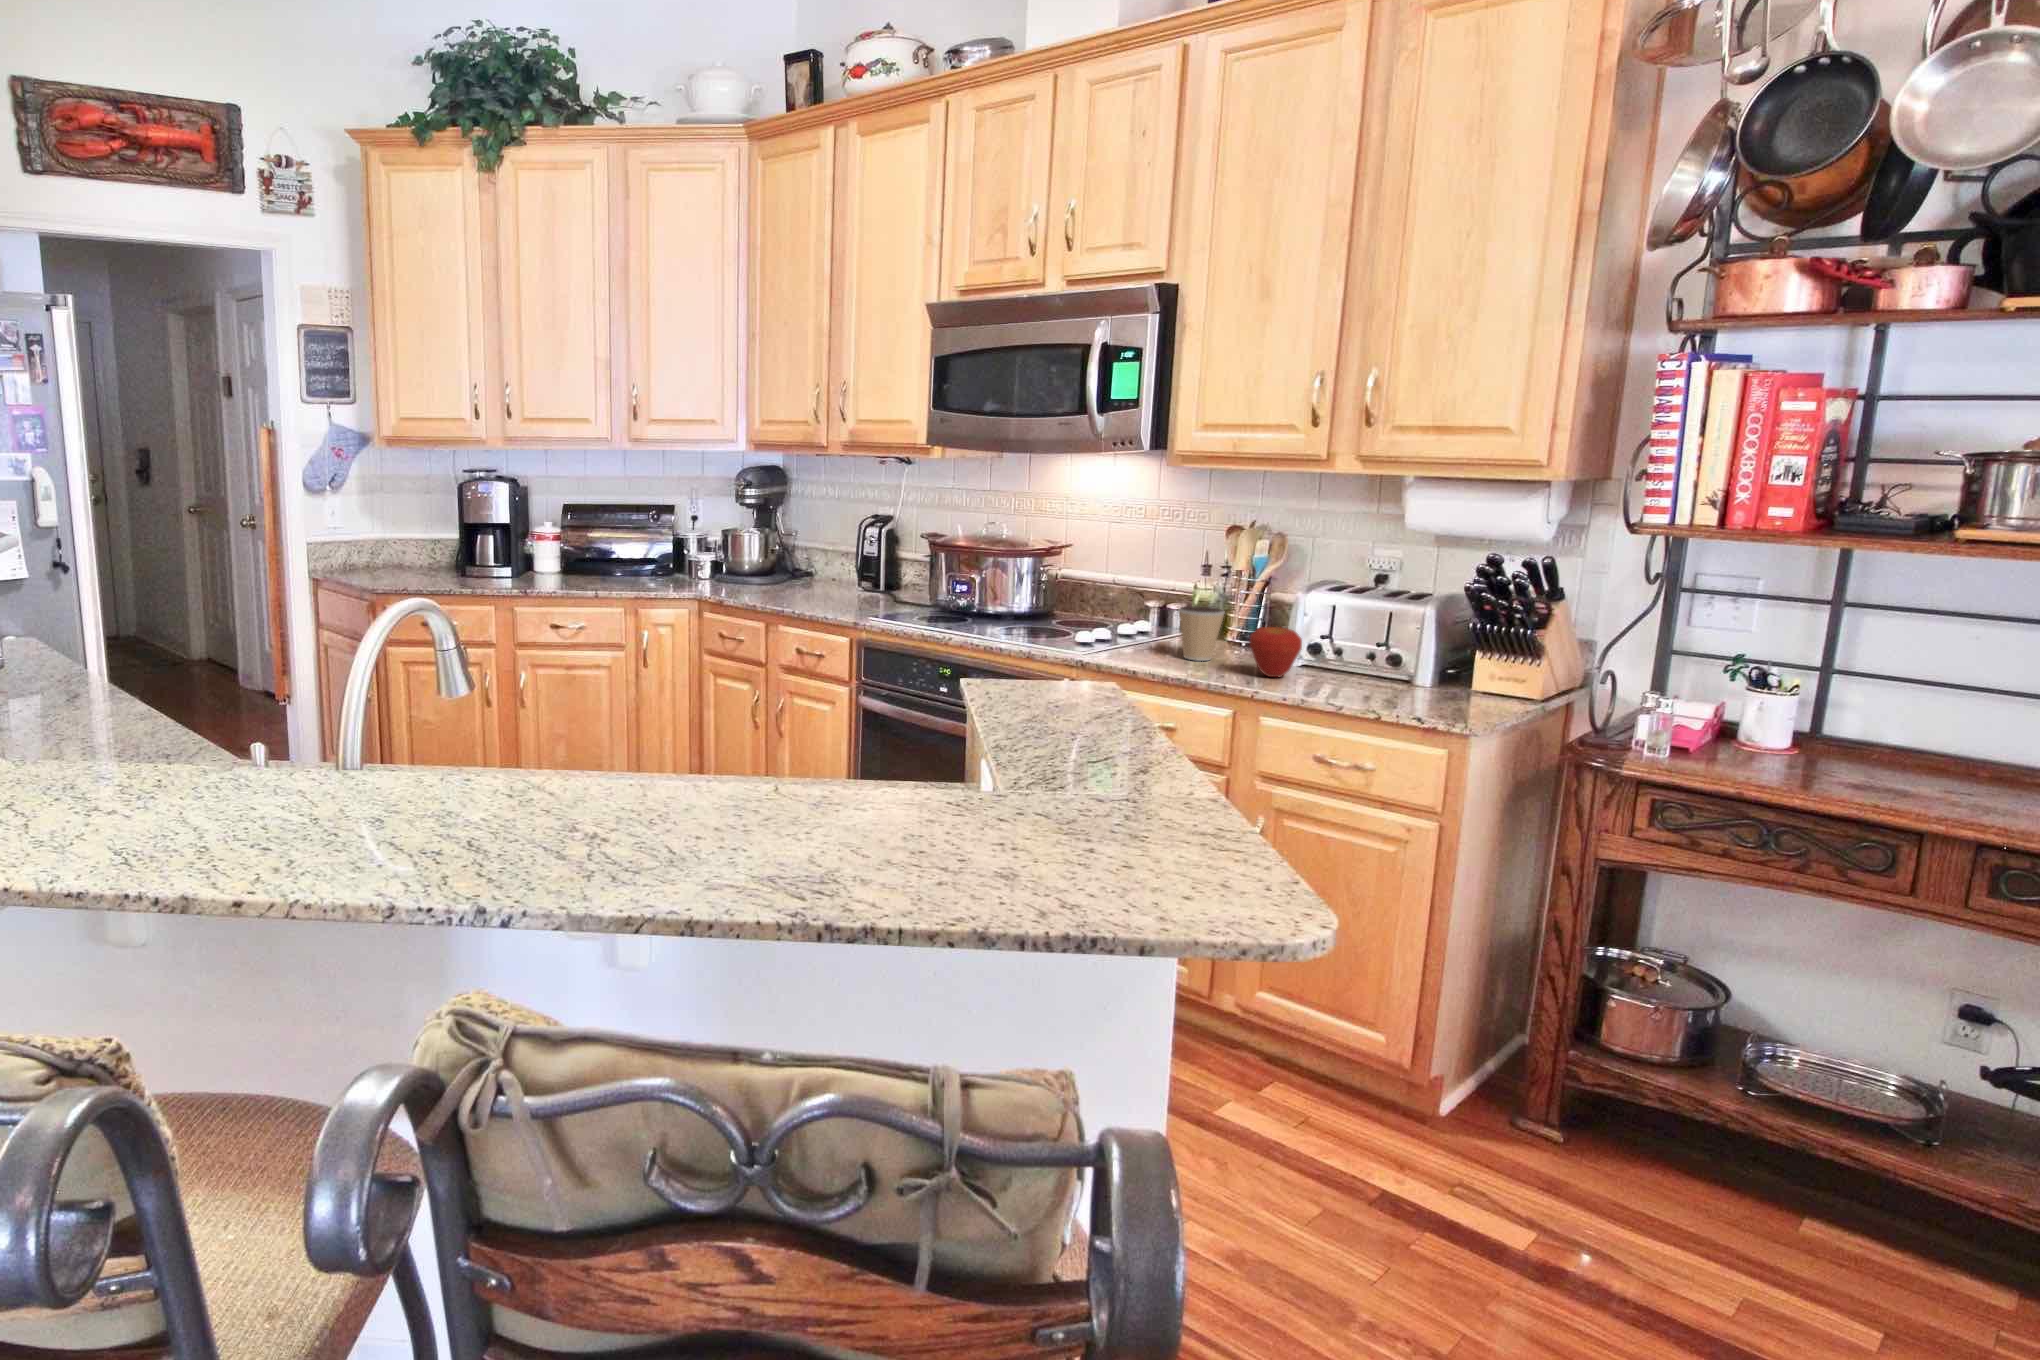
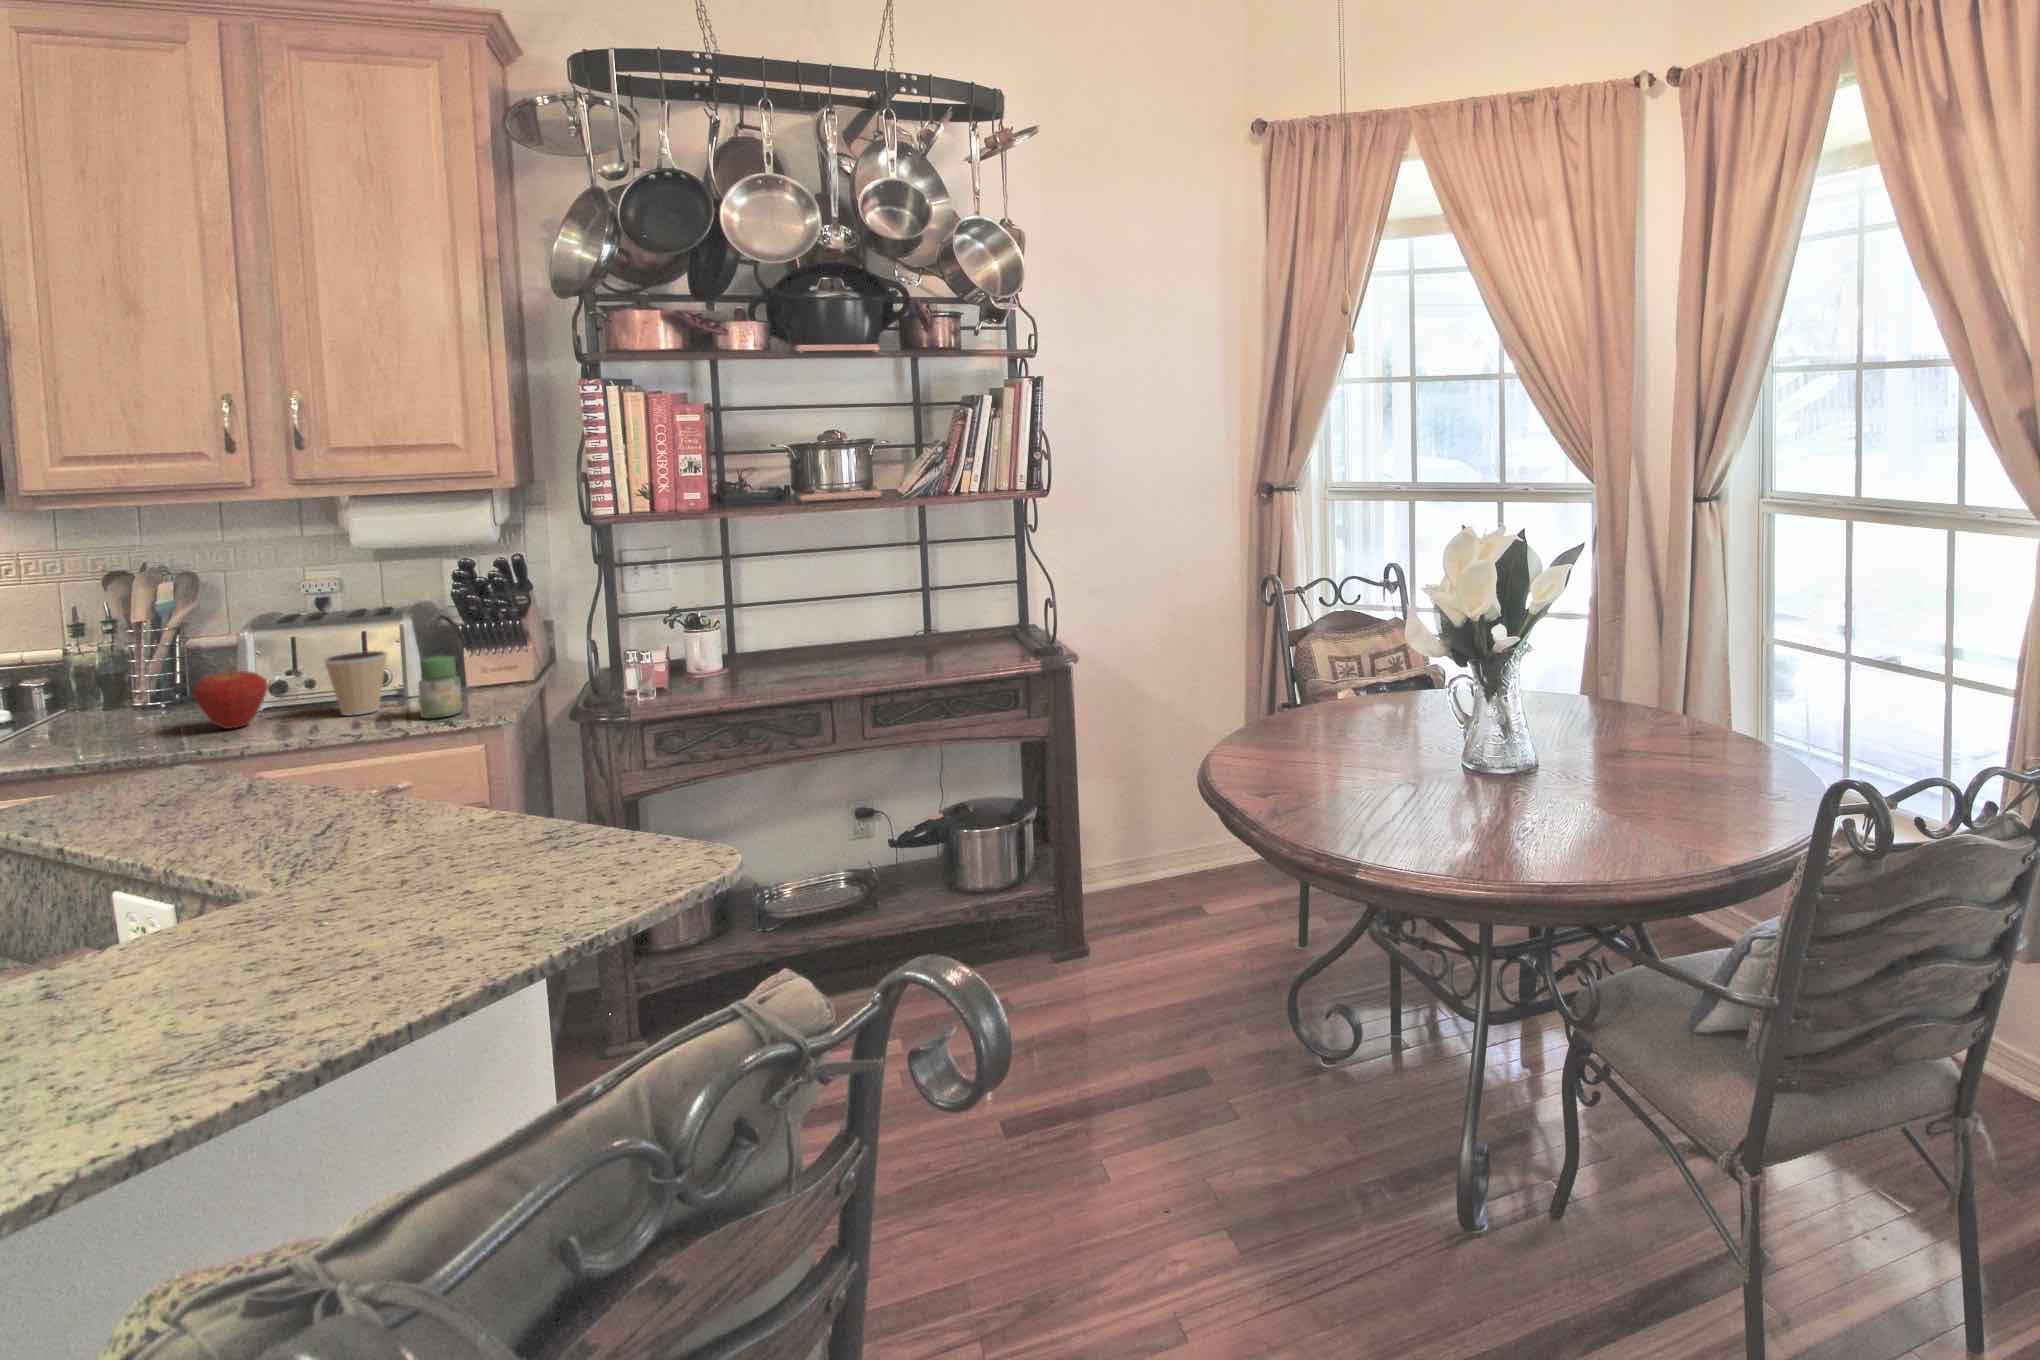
coffee cup: present [1179,606,1224,661] -> present [325,651,388,715]
jar: none [1408,651,1453,715] -> present [418,656,463,718]

